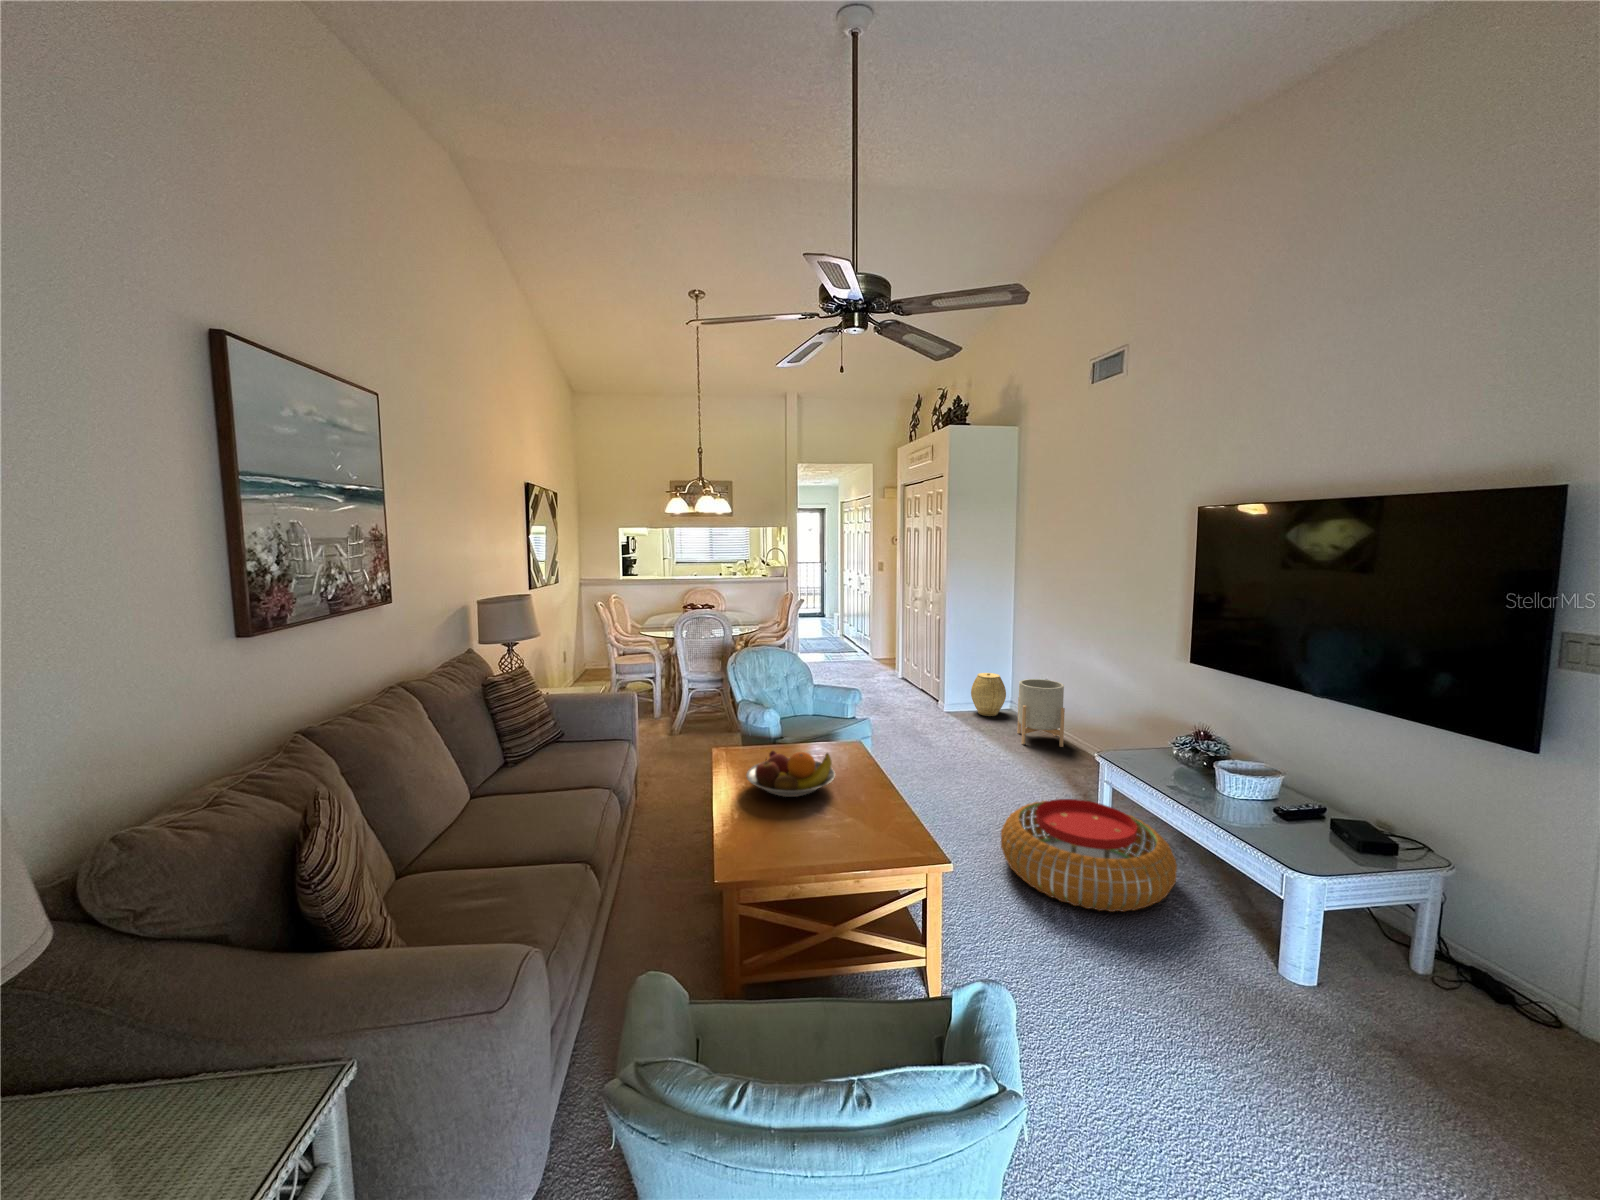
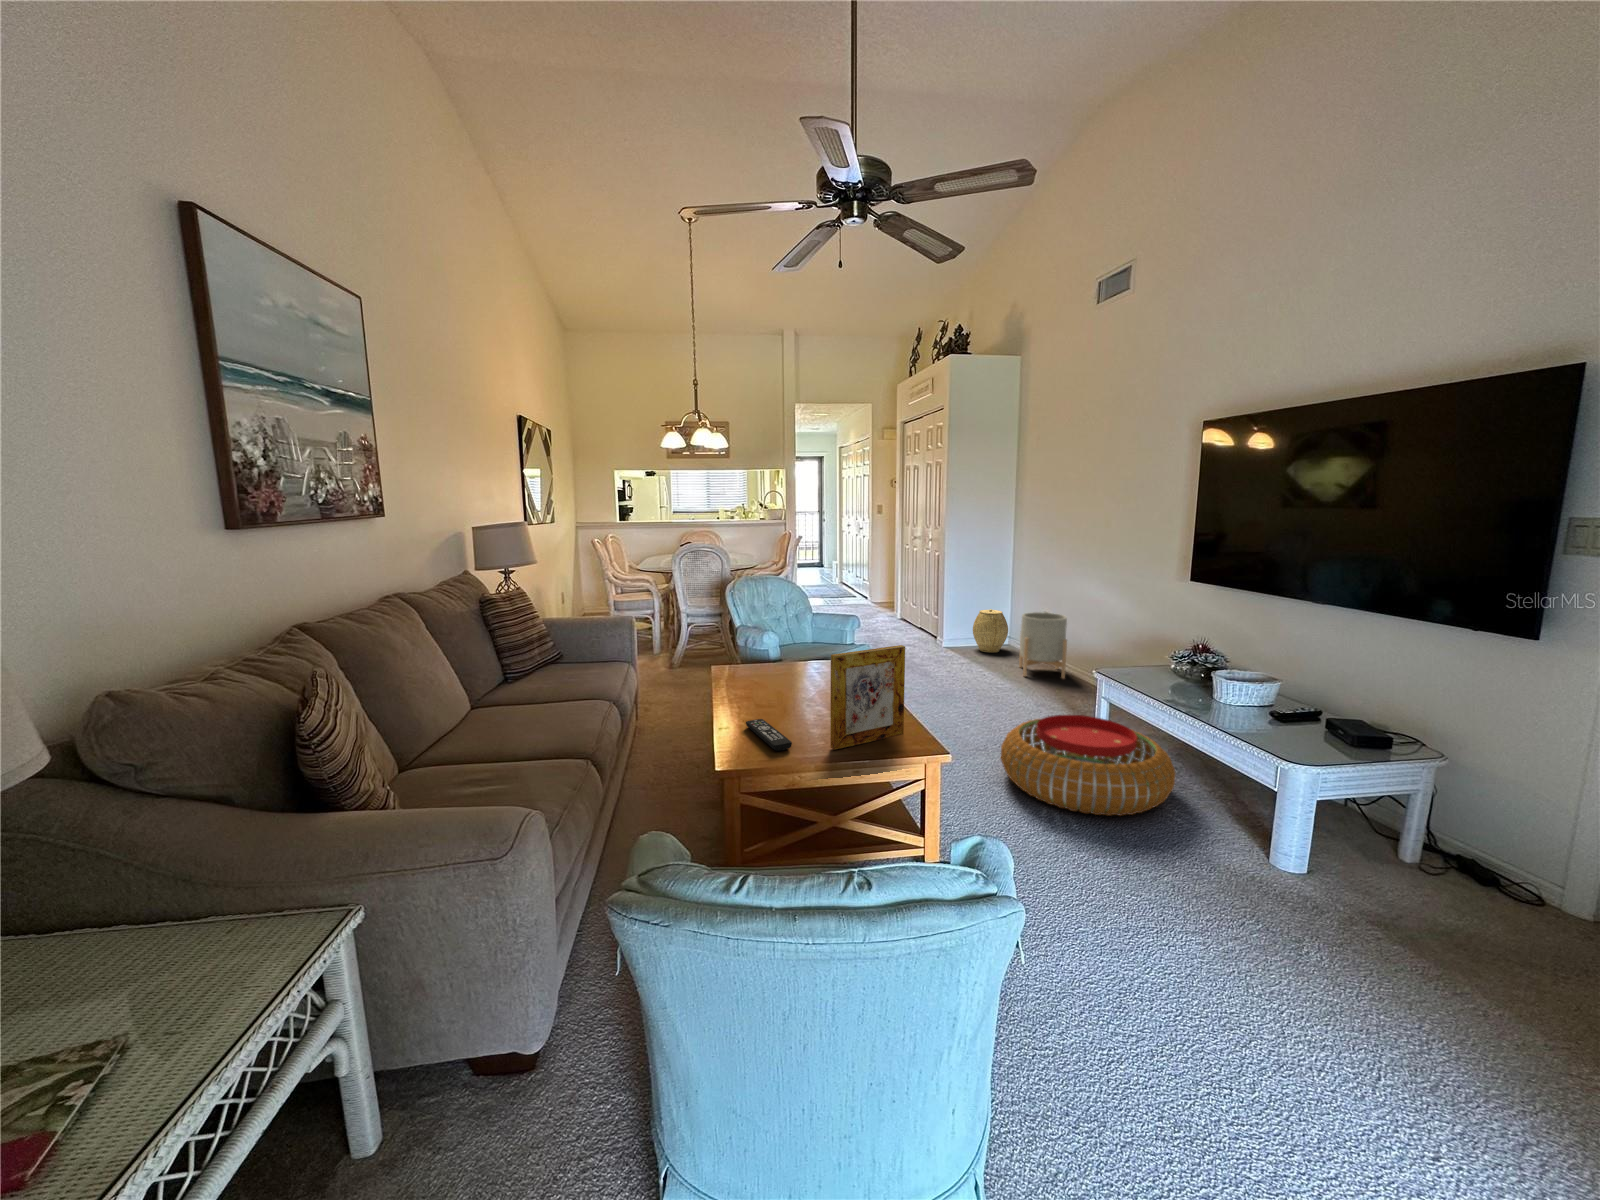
picture frame: none [829,748,904,858] -> present [830,645,905,750]
fruit bowl: present [746,751,835,797] -> none [747,661,836,703]
remote control: none [745,818,791,858] -> present [746,719,792,751]

